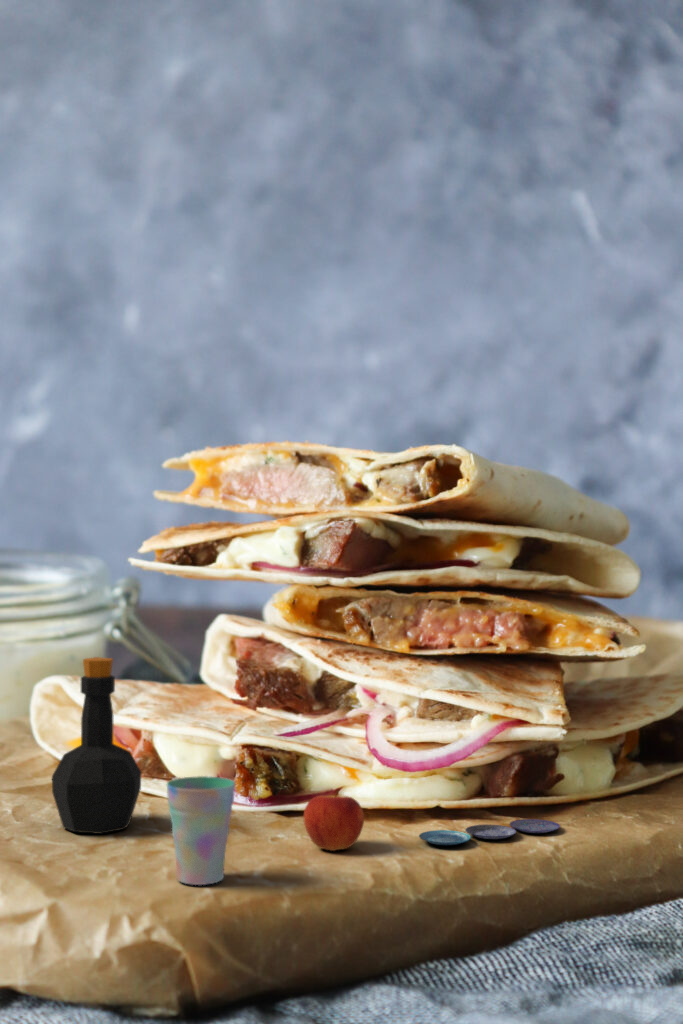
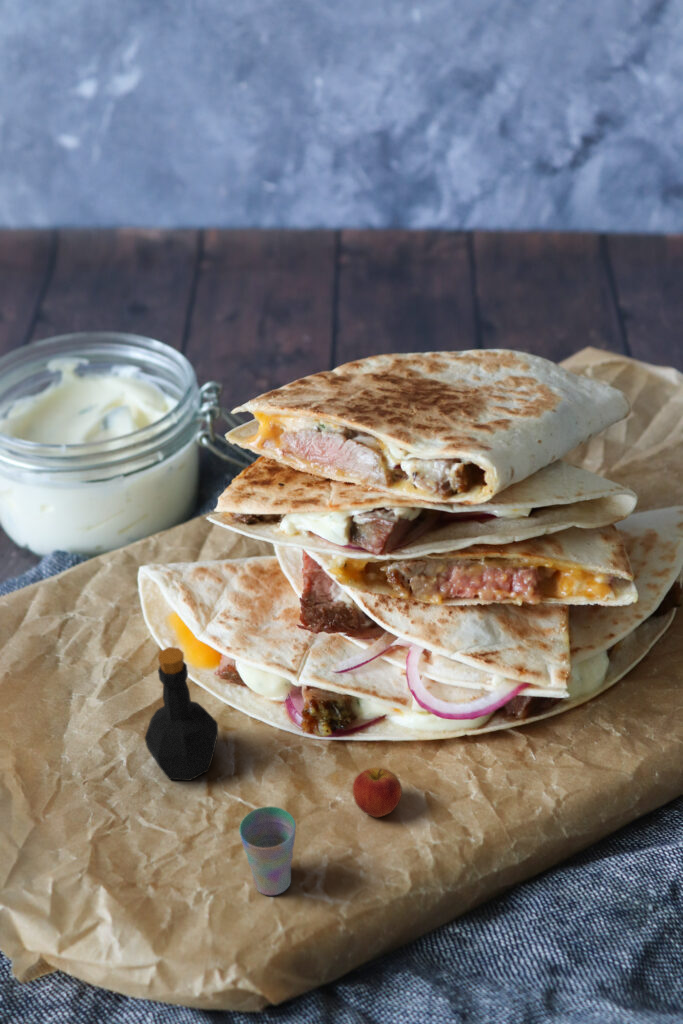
plate: present [419,819,560,845] -> none [447,744,563,806]

